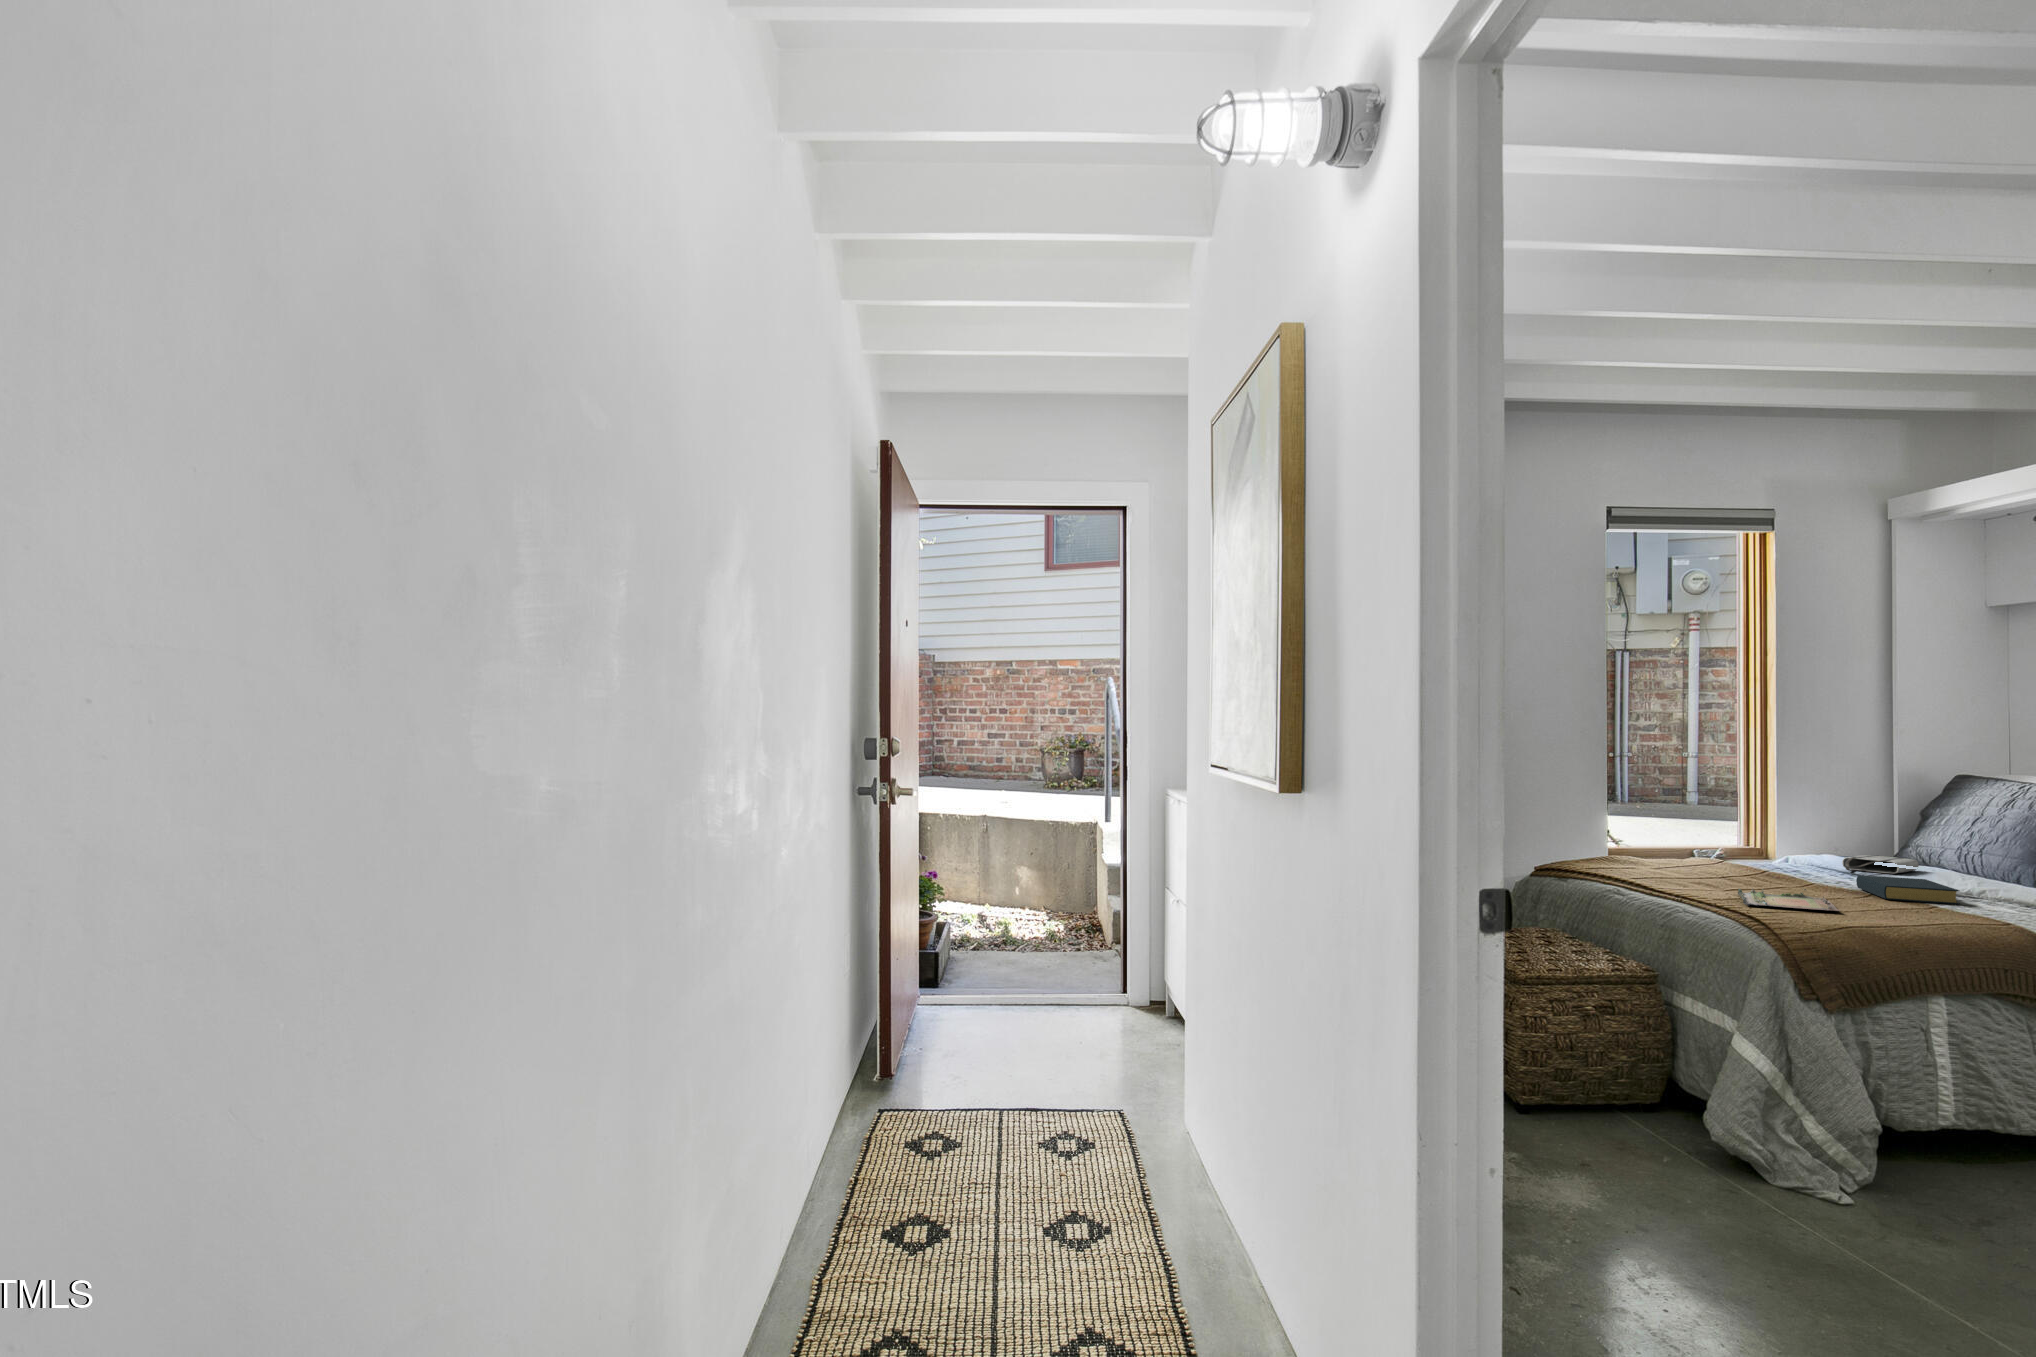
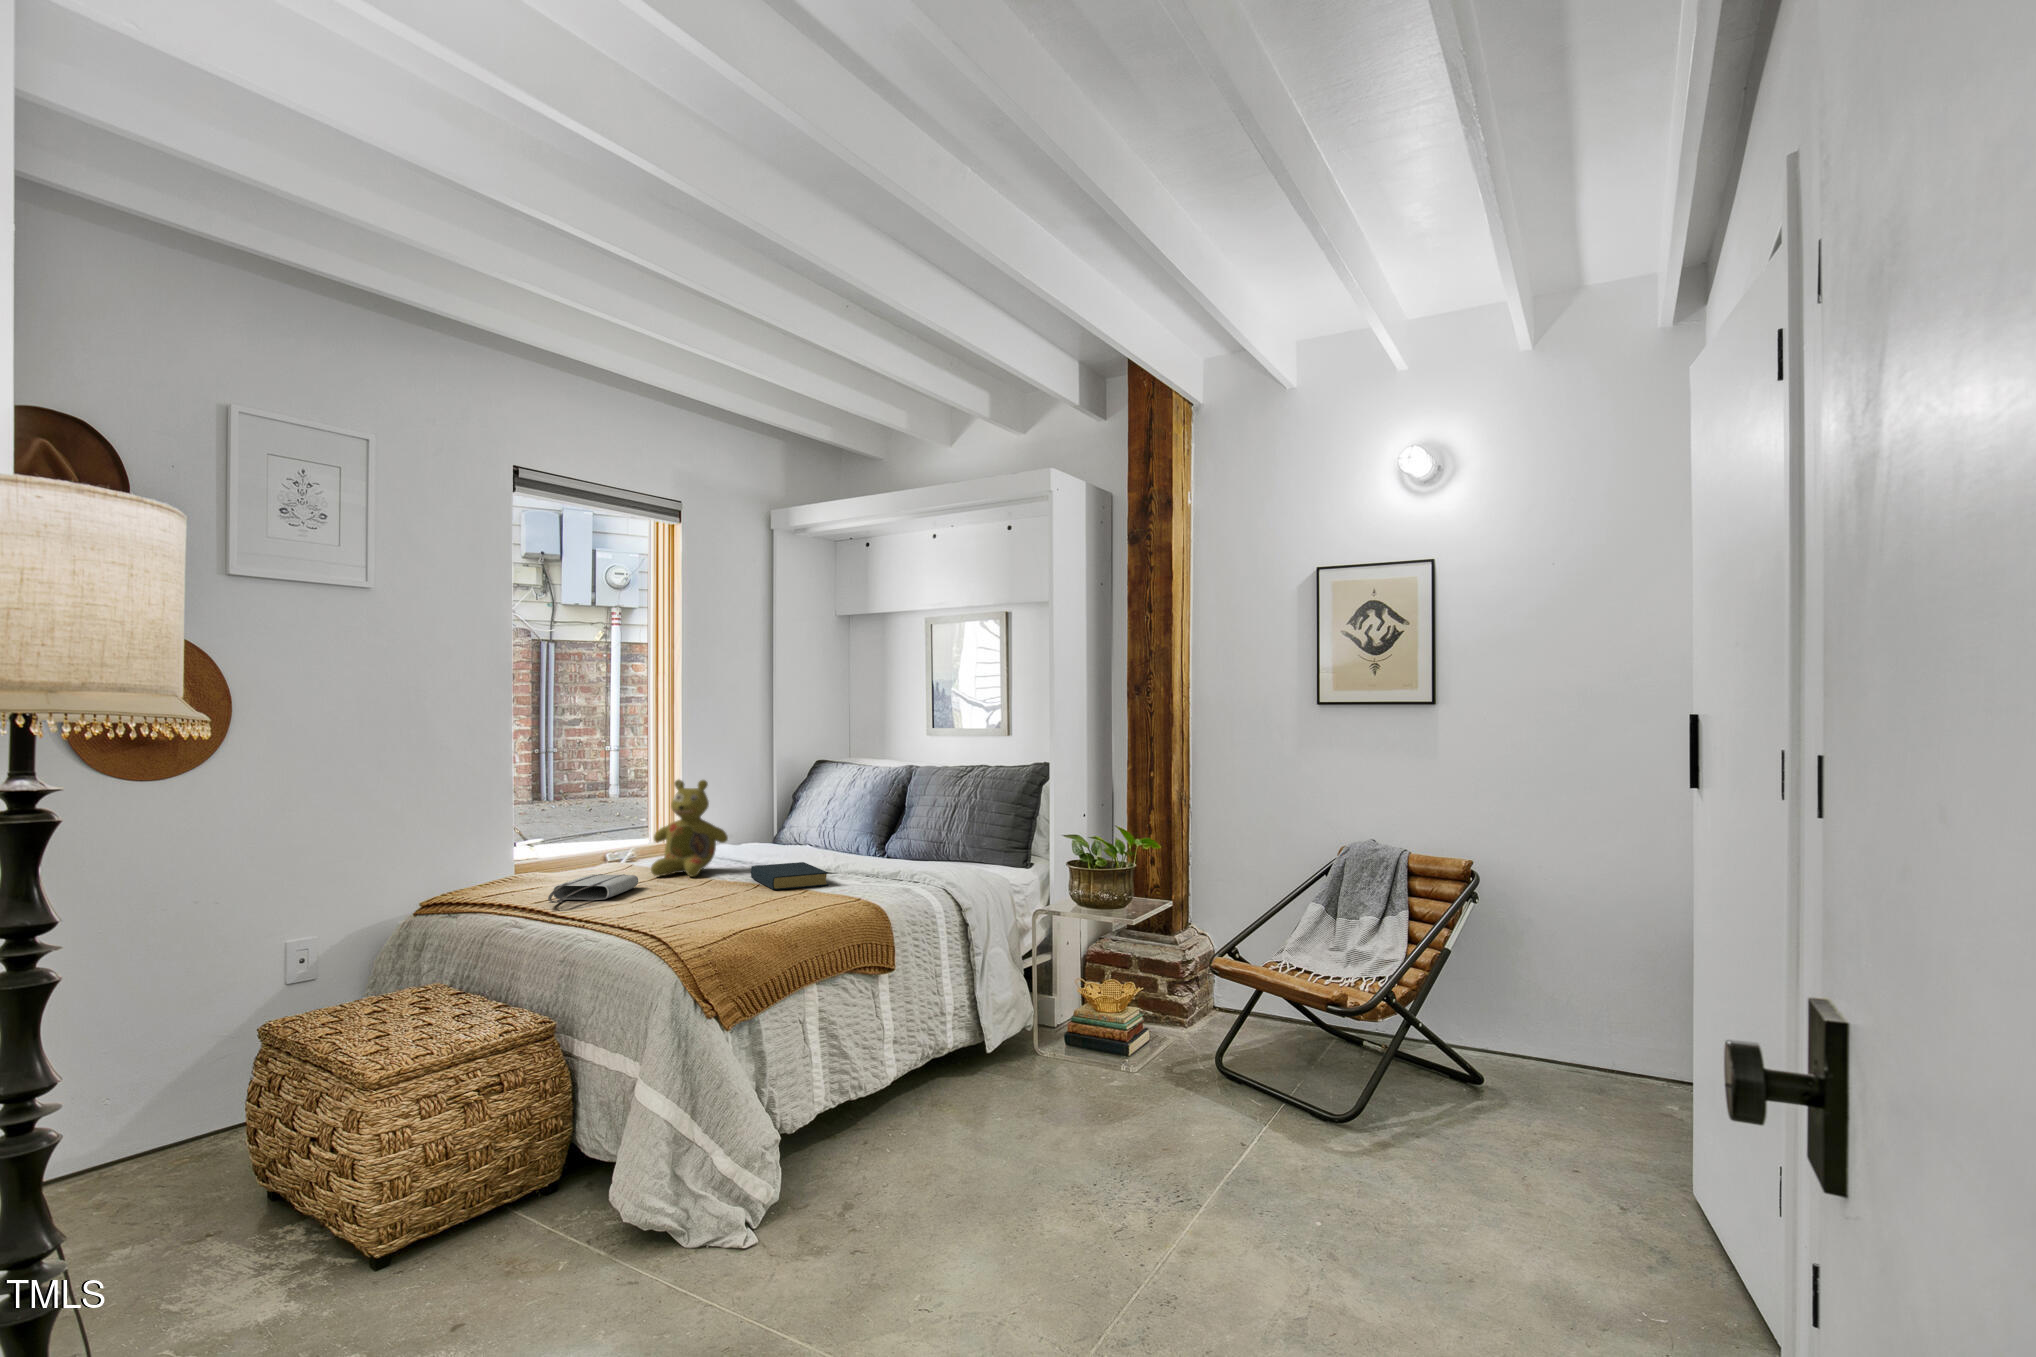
stuffed bear: none [1739,783,1828,880] -> present [651,780,728,877]
tote bag: present [1842,855,1919,873] -> present [548,874,638,903]
tray: present [1738,889,1840,911] -> none [644,892,736,926]

